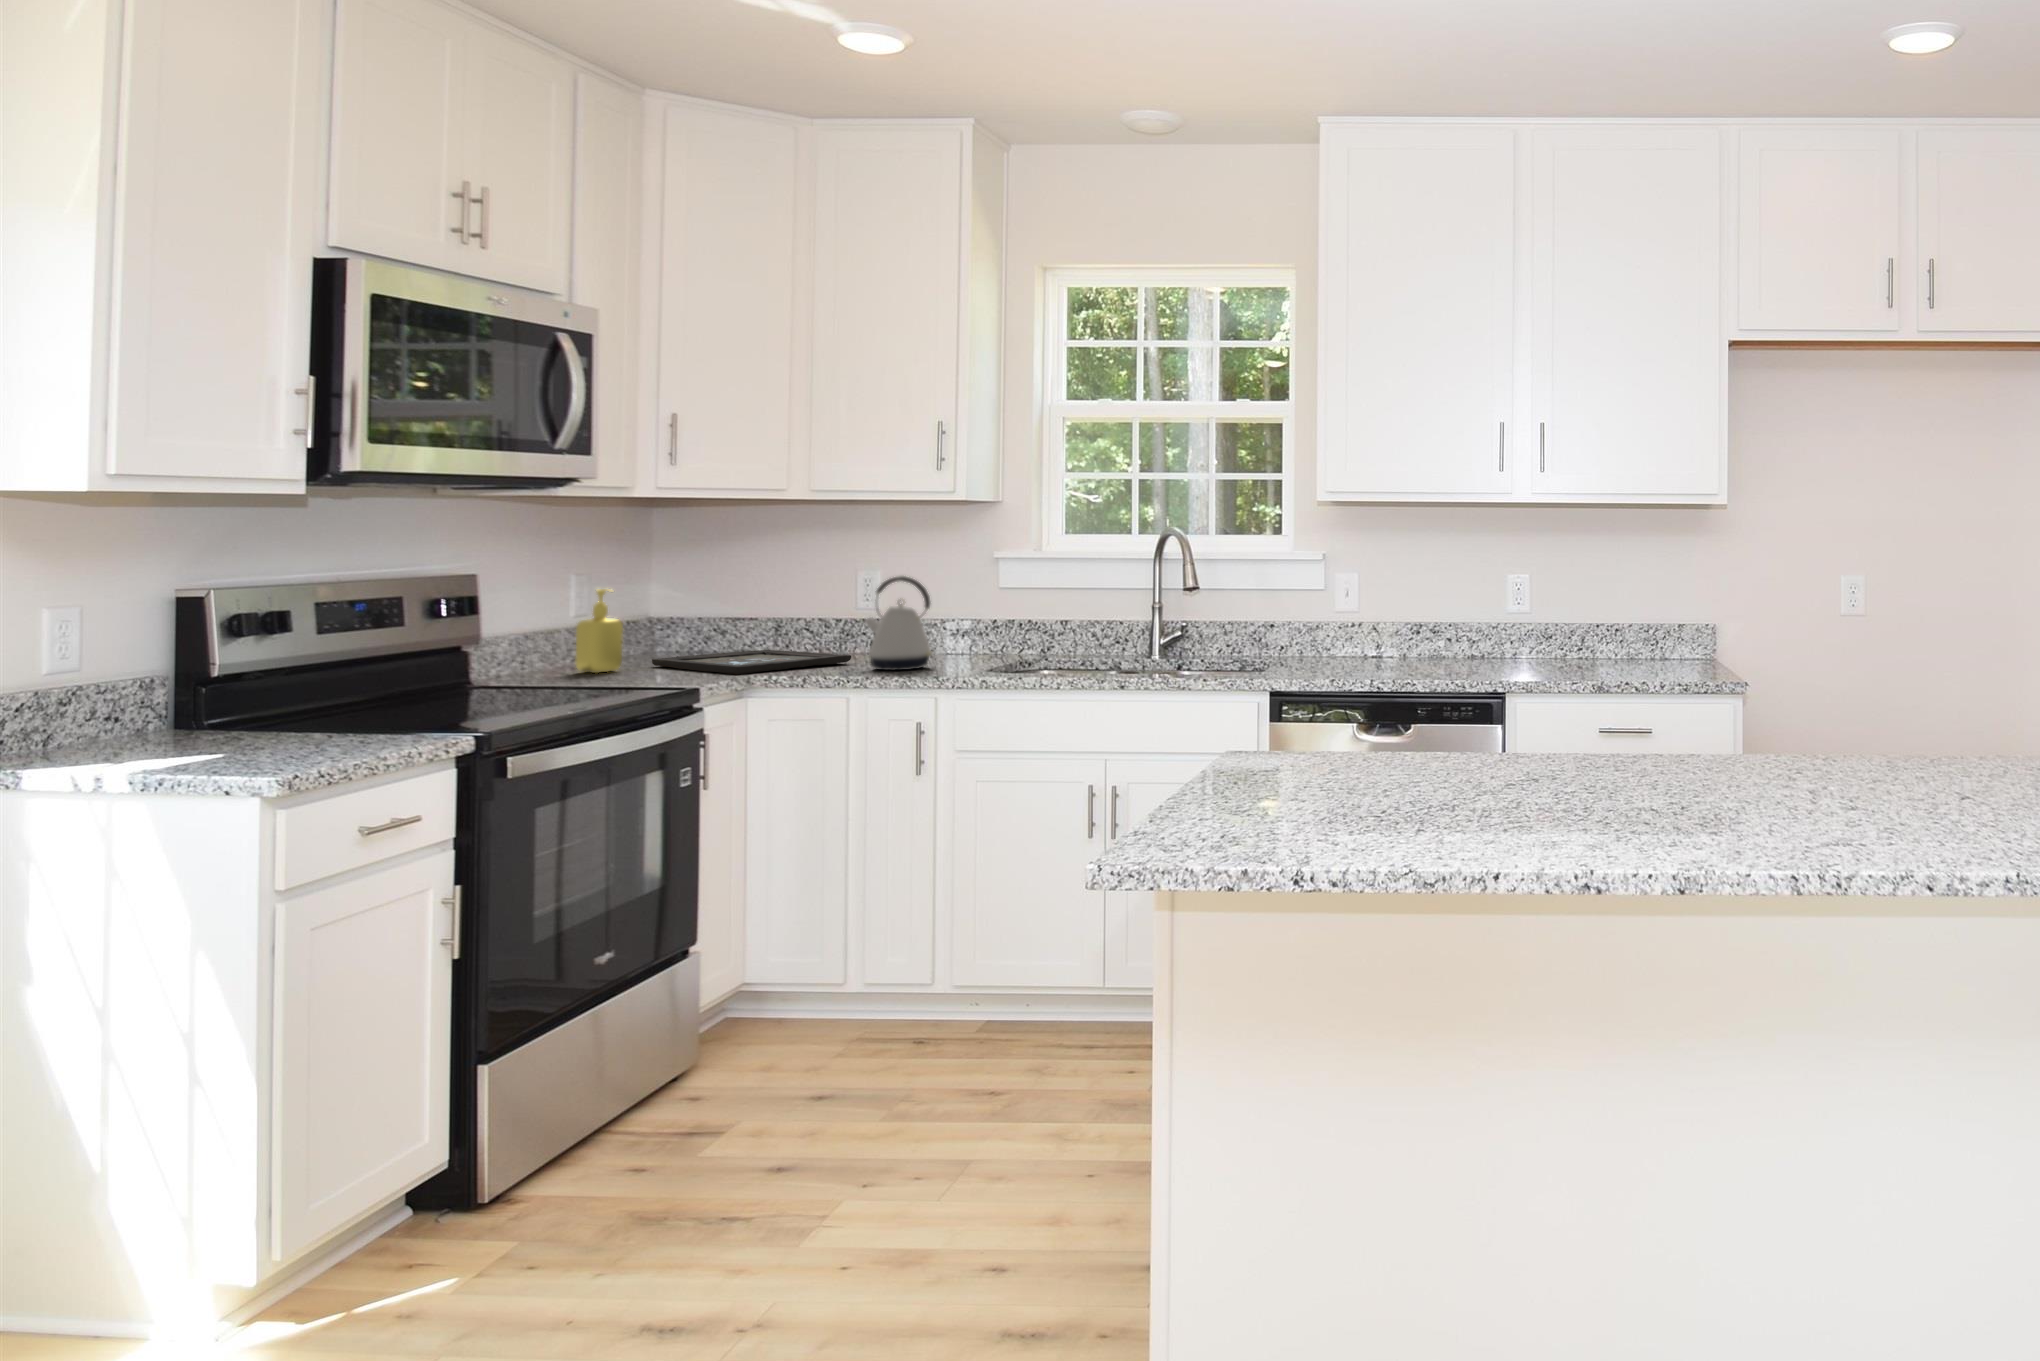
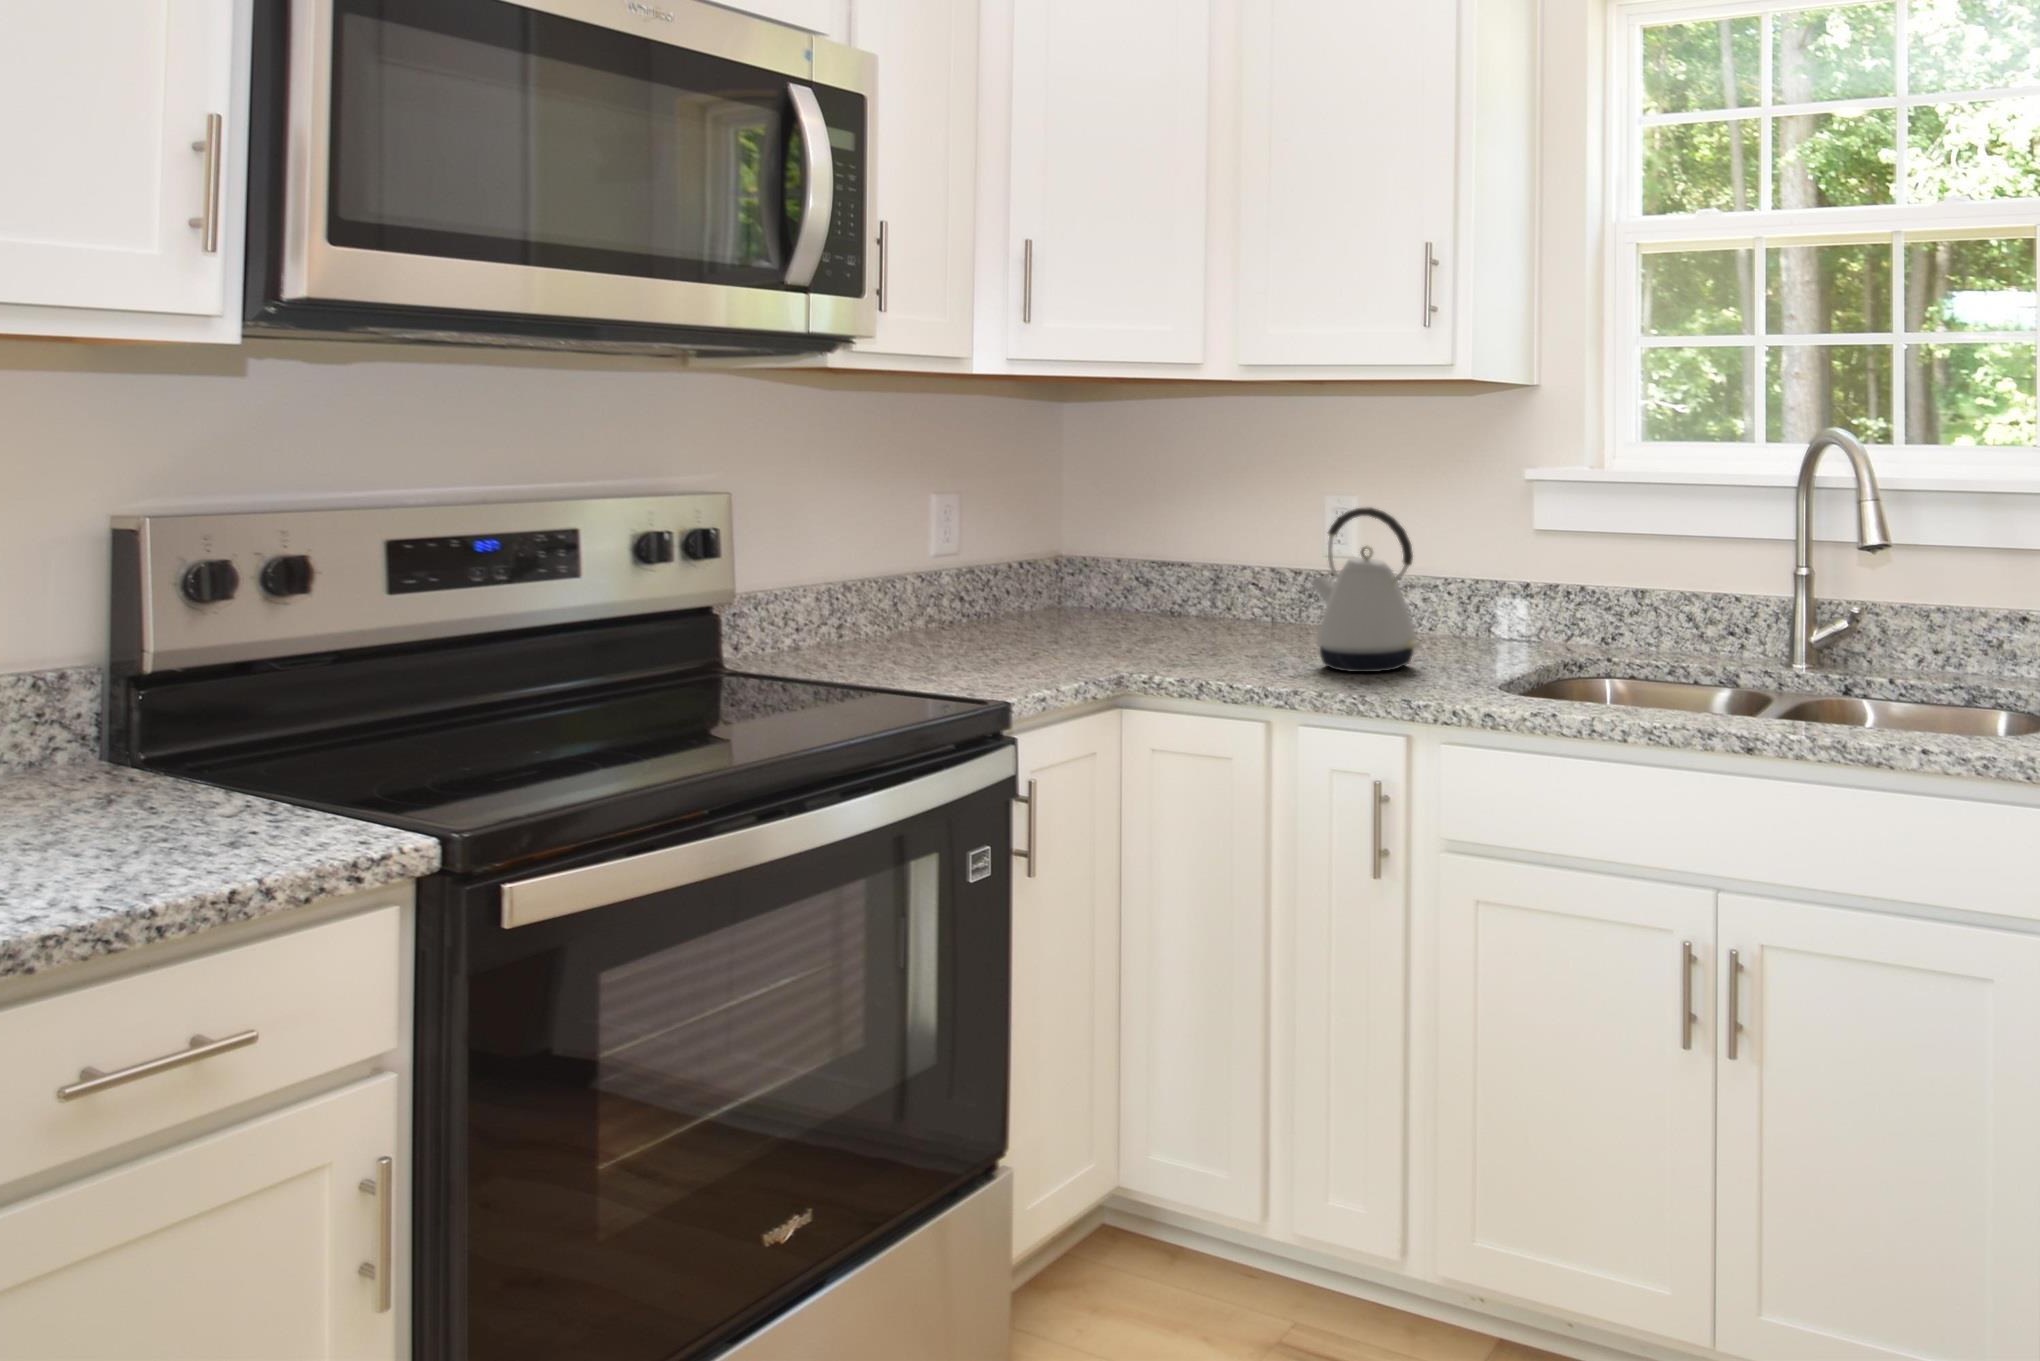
soap dispenser: present [576,589,623,673] -> none [907,516,974,648]
tray: present [652,650,851,675] -> none [1023,614,1301,665]

